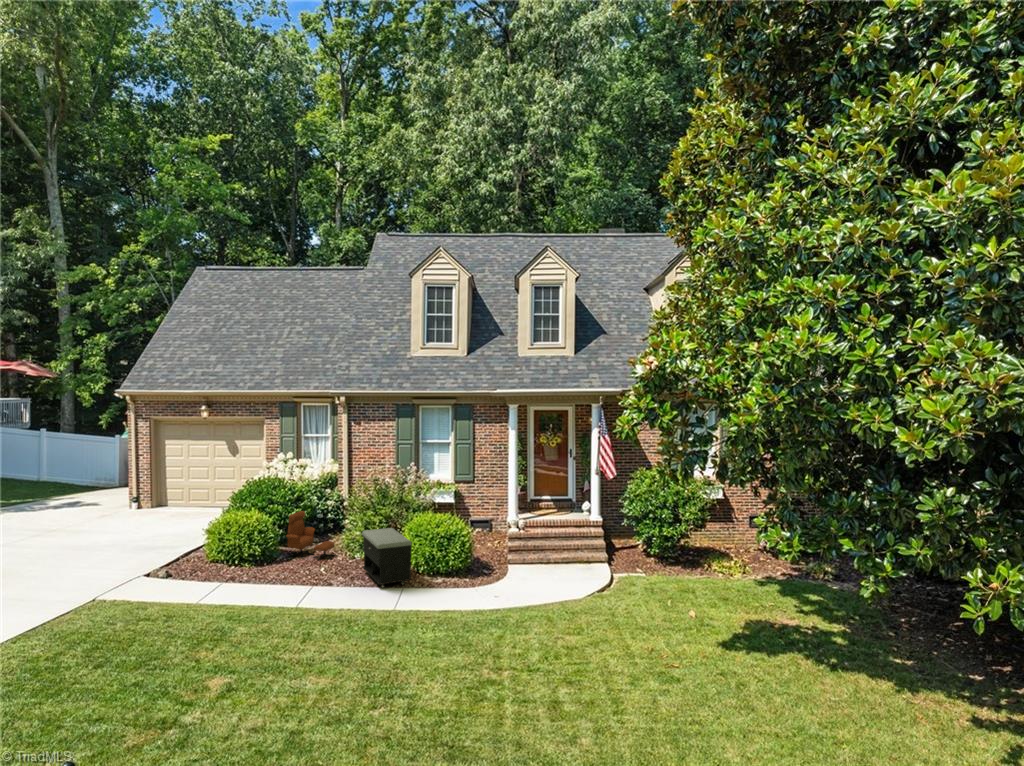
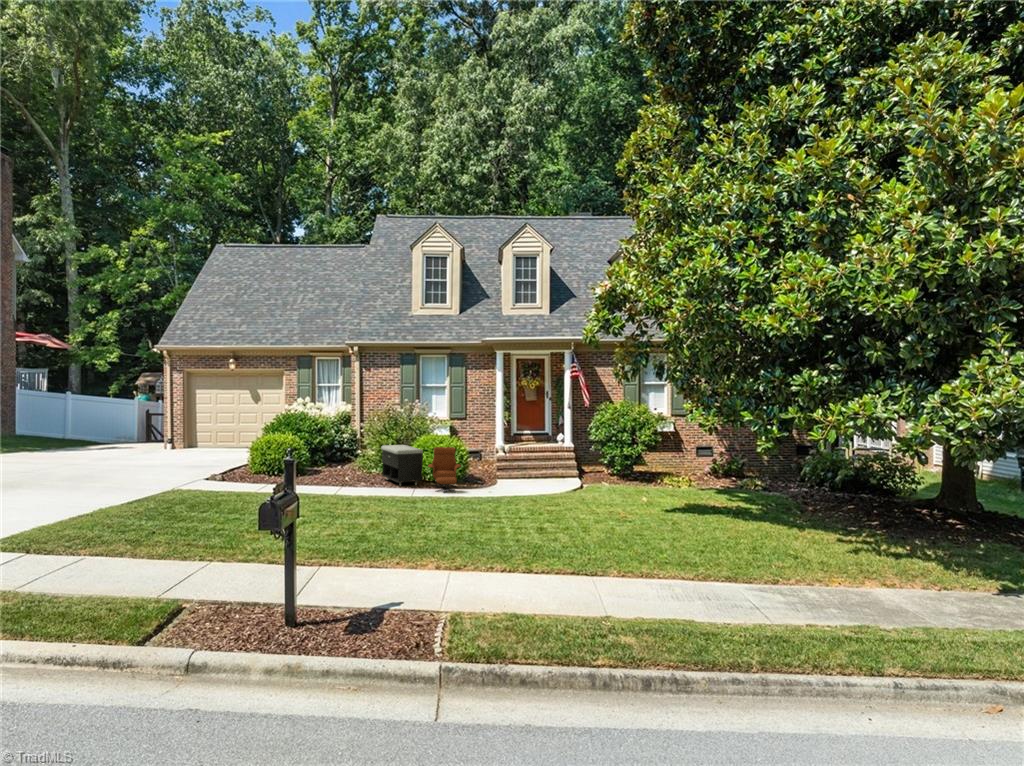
lounge chair: present [286,511,335,561] -> present [428,447,461,493]

